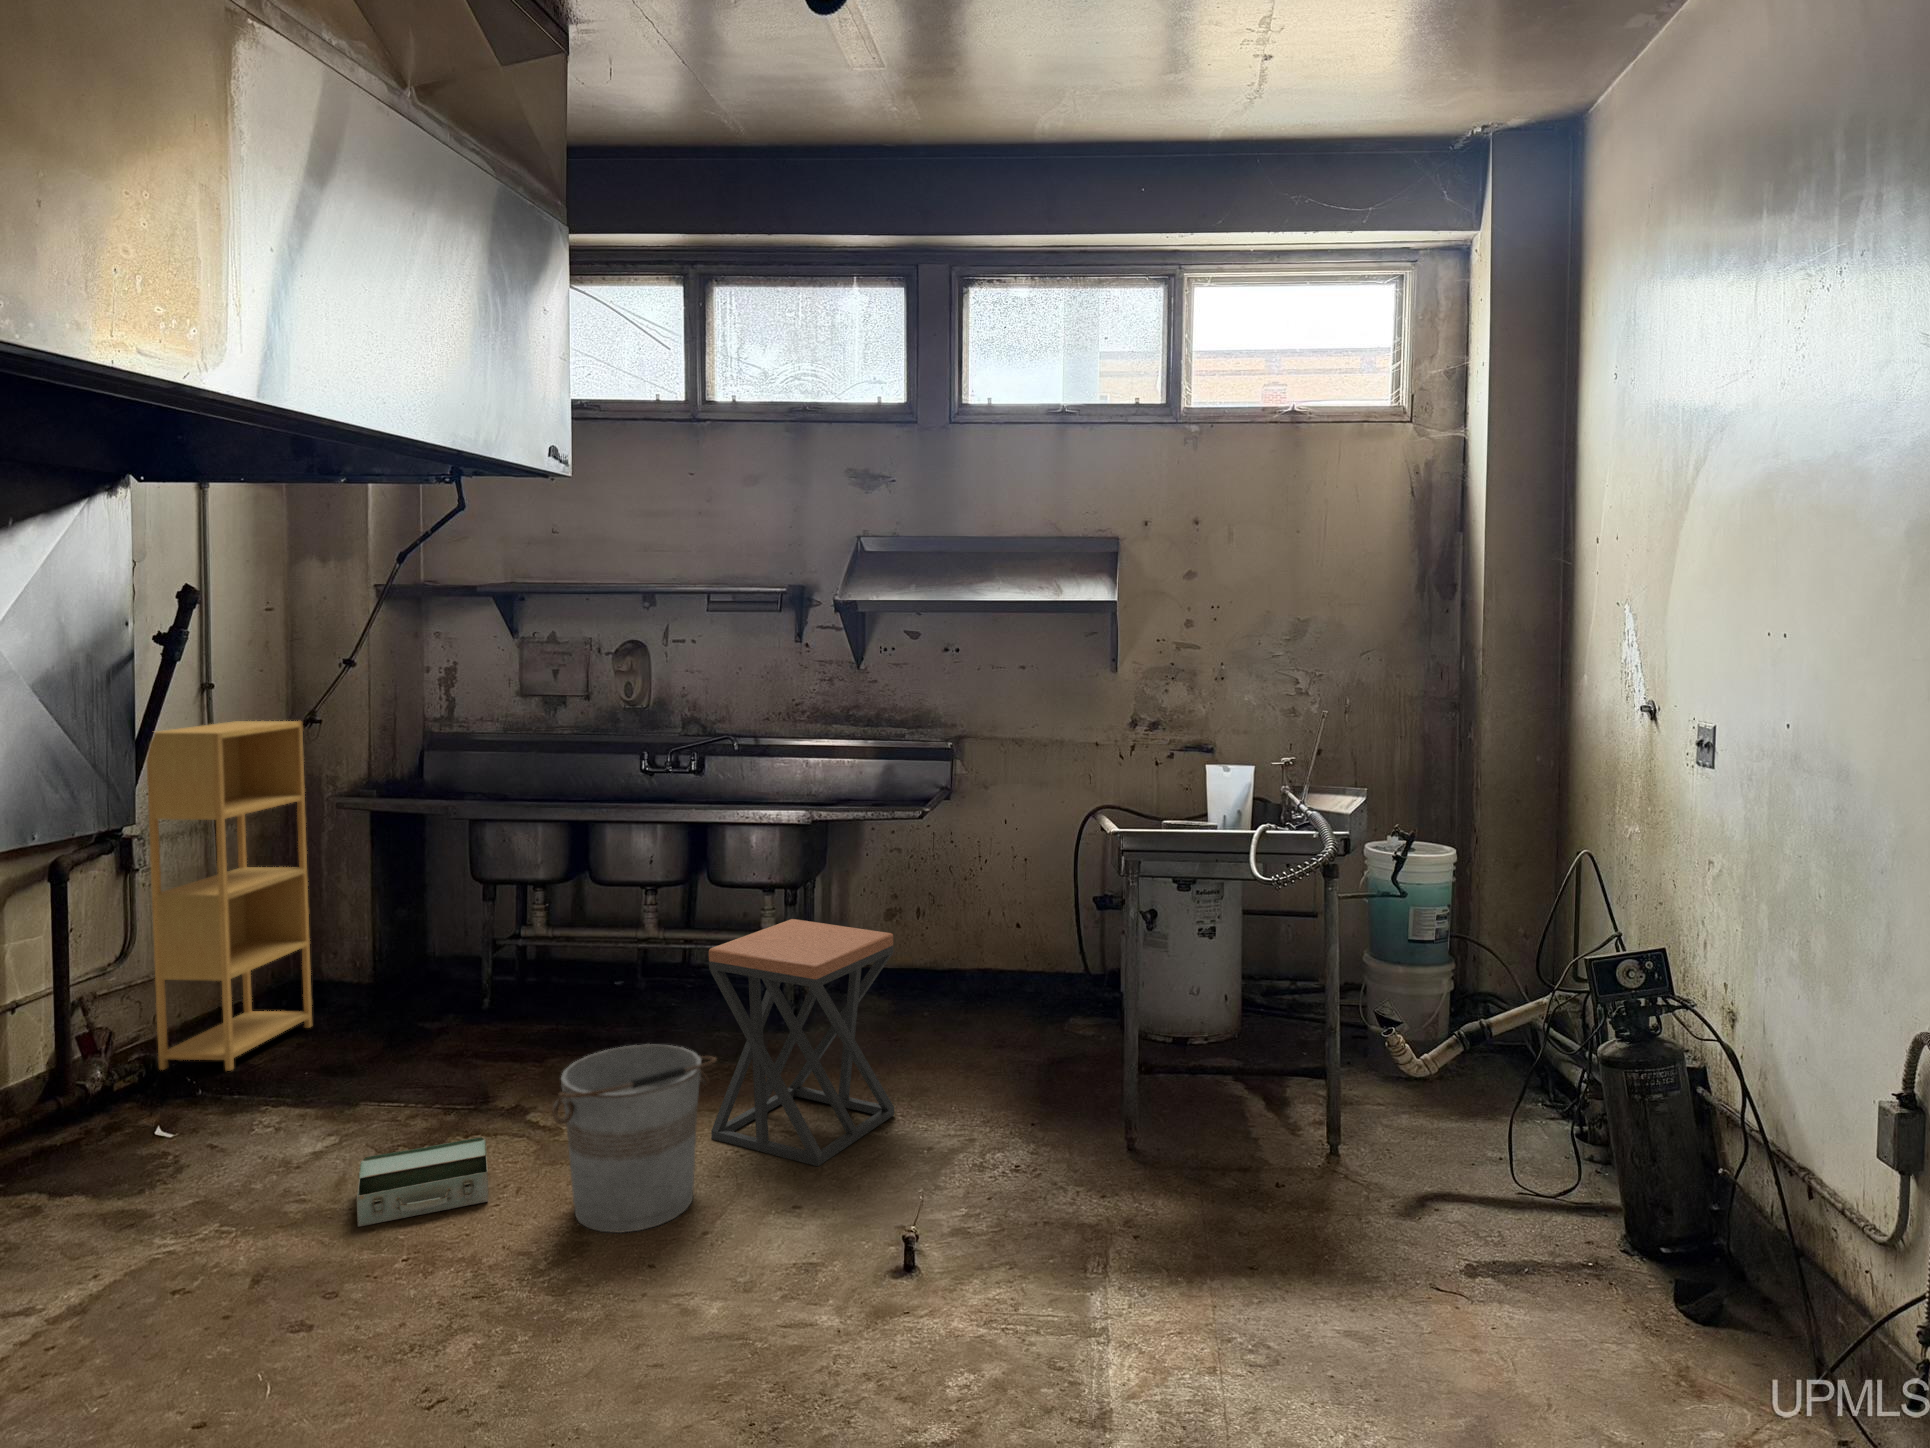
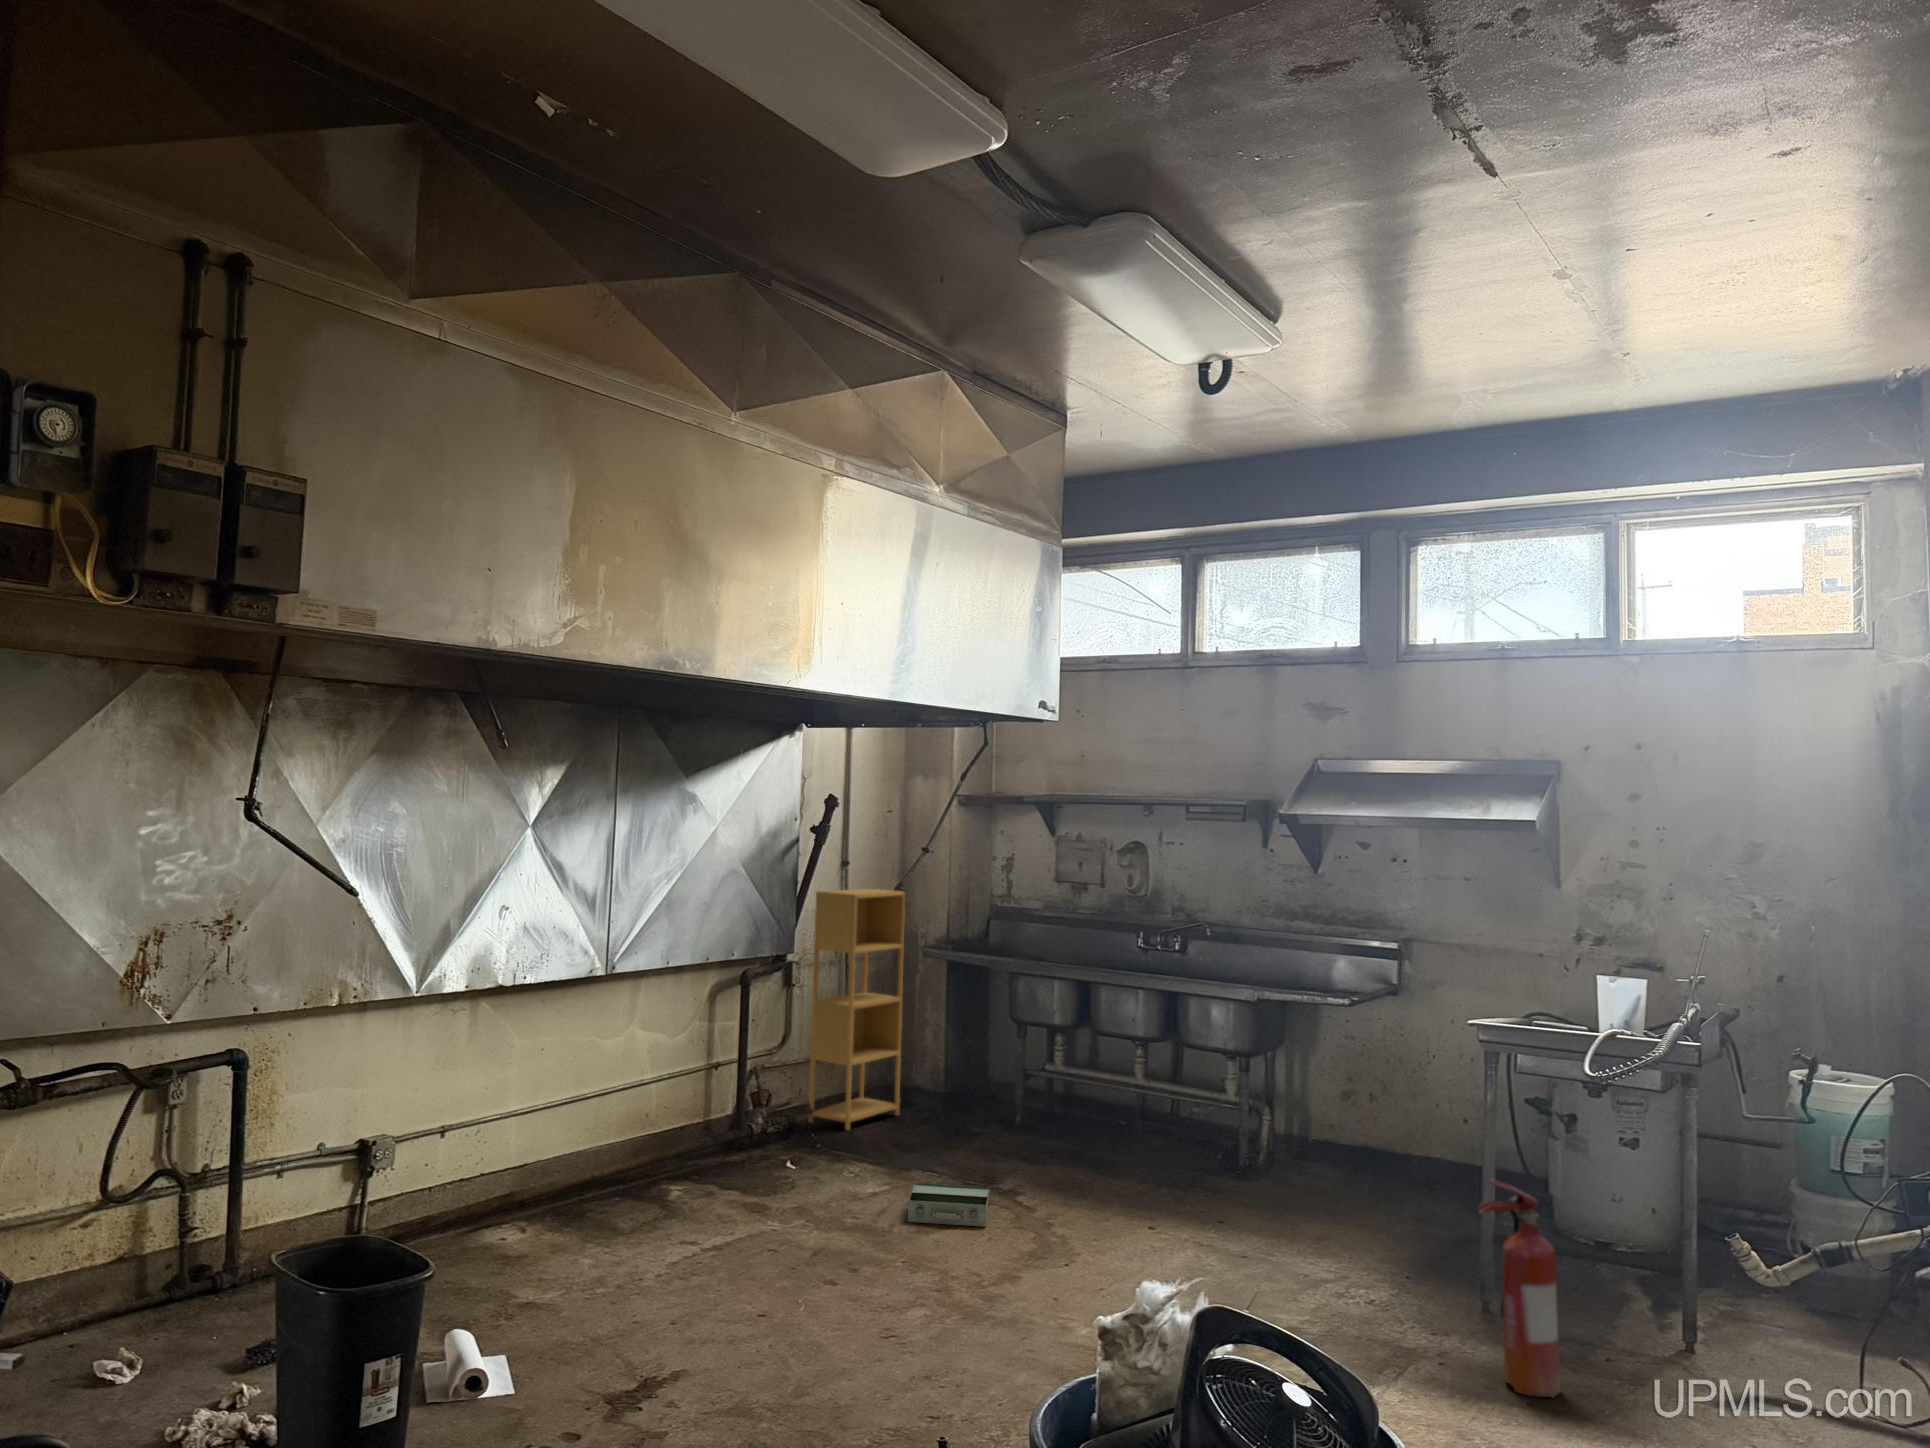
stool: present [709,919,894,1166] -> none [1145,1069,1292,1259]
fire extinguisher: none [1199,1036,1278,1280] -> present [1478,1179,1560,1397]
bucket: present [552,1044,717,1233] -> none [1025,1135,1137,1262]

